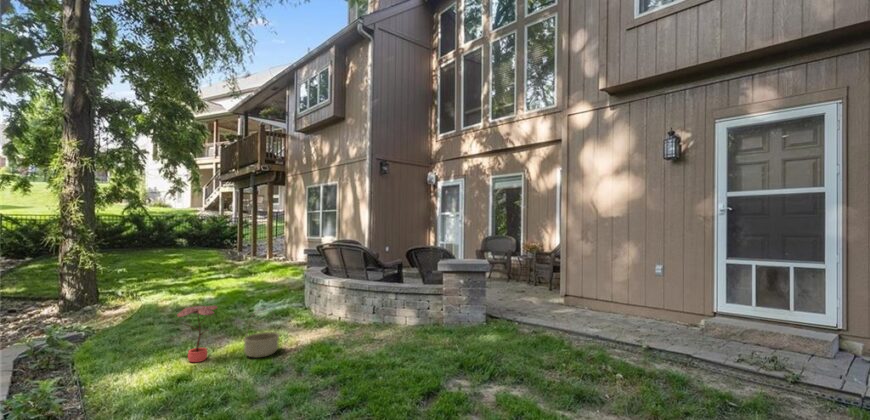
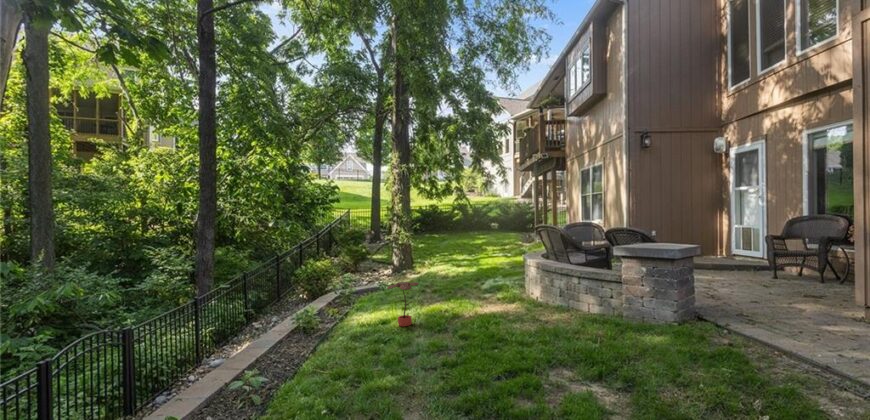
basket: present [244,309,279,357] -> none [431,288,462,331]

